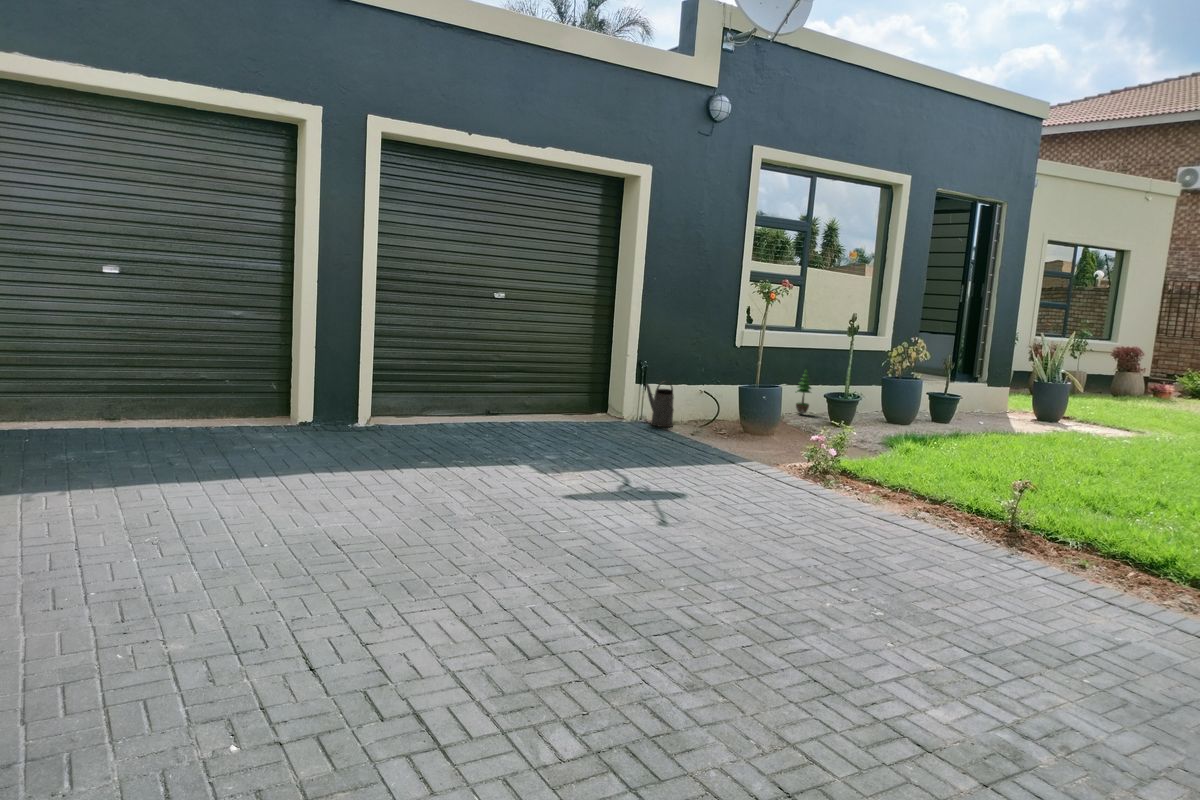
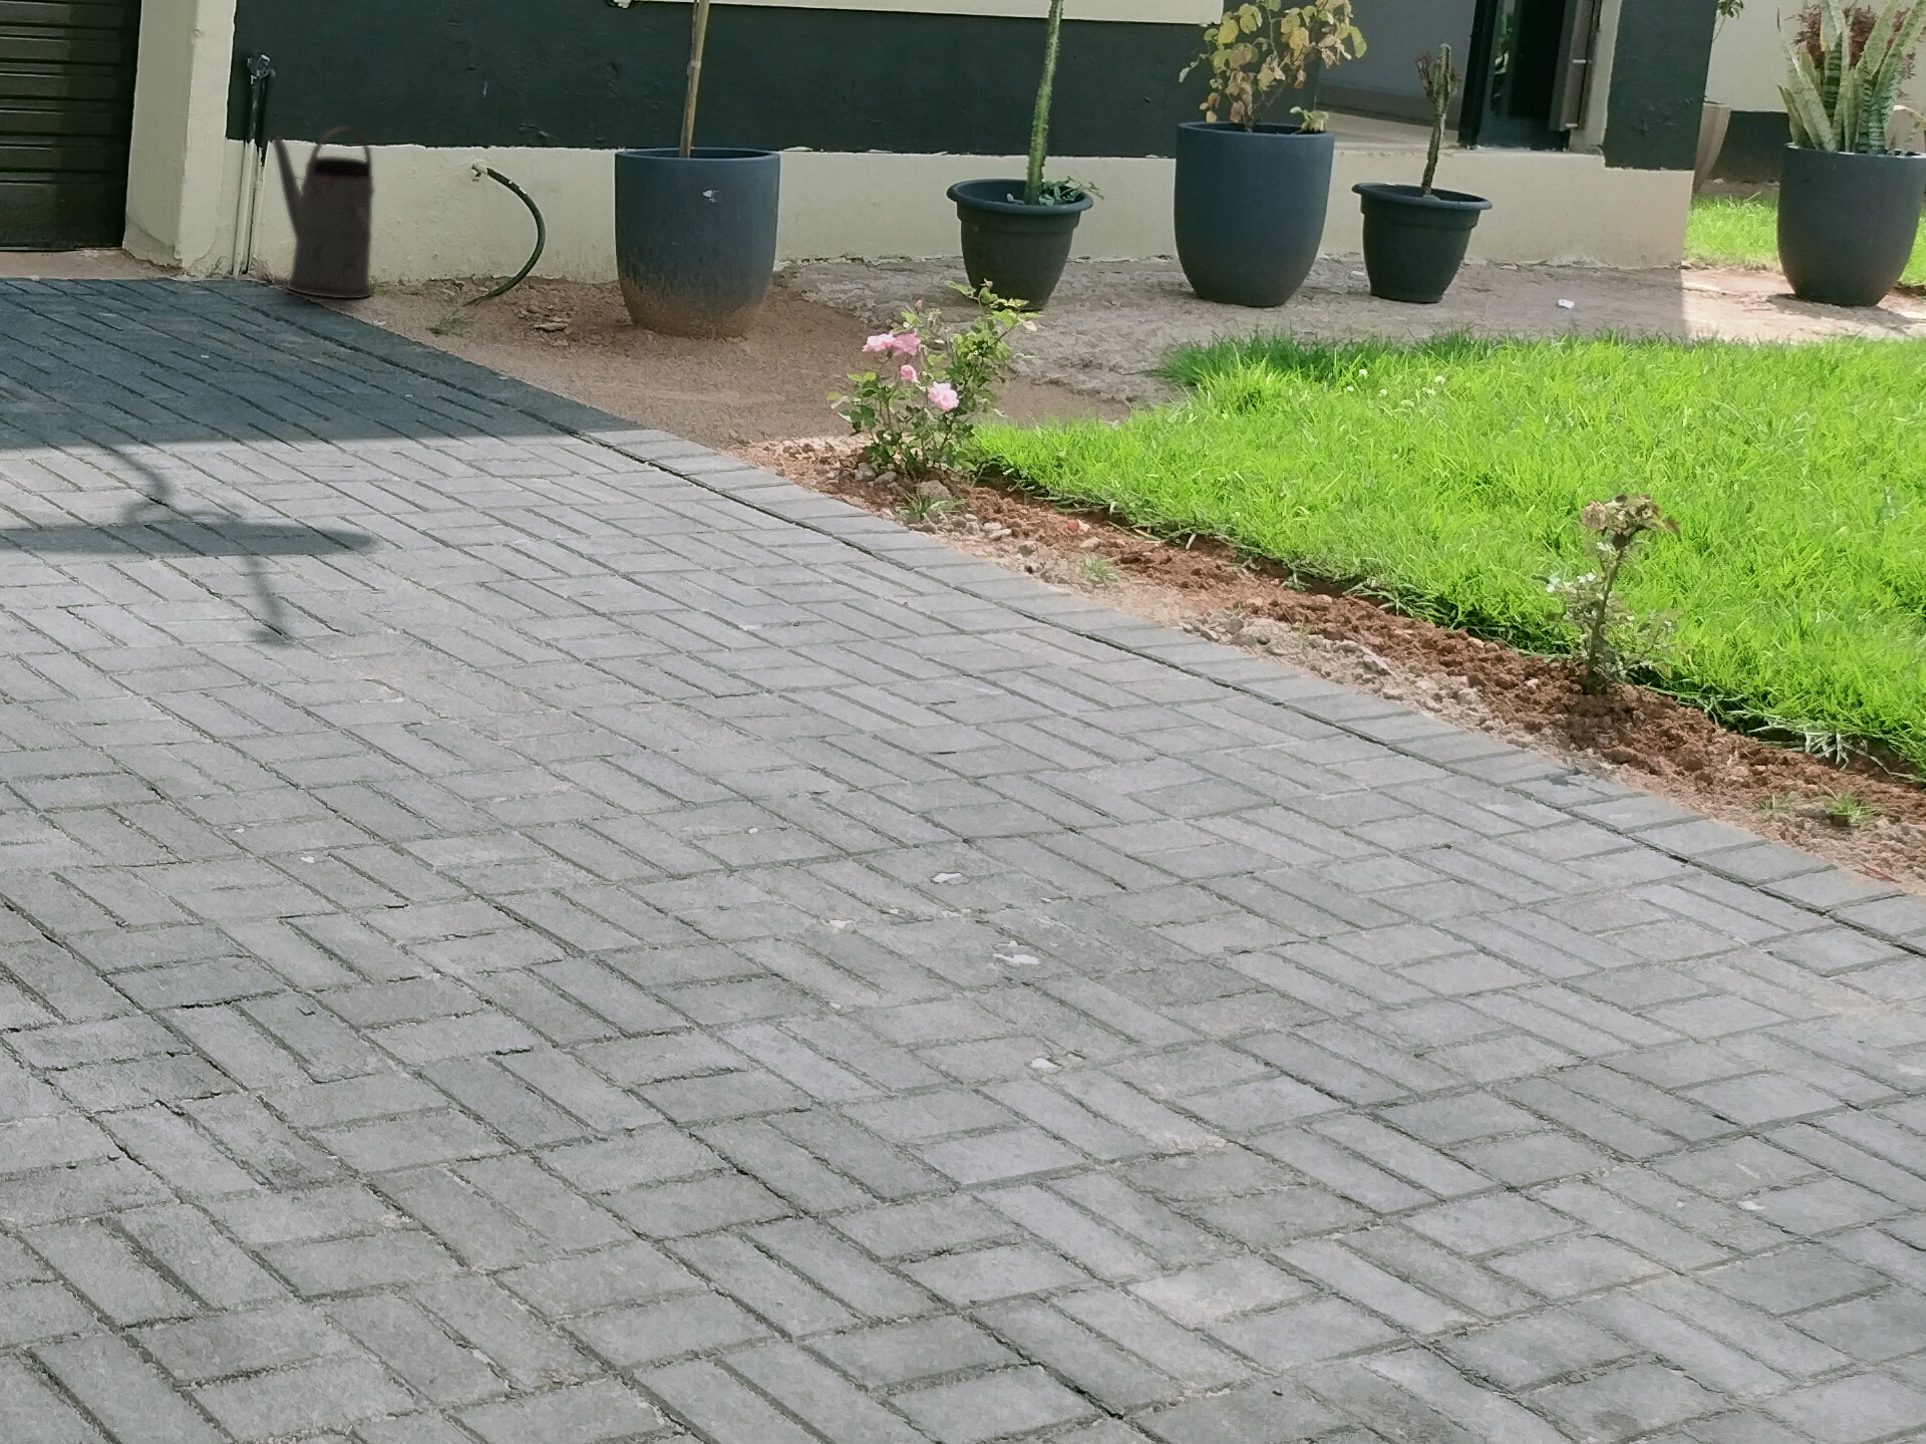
potted tree: present [796,370,811,414] -> none [841,87,905,263]

